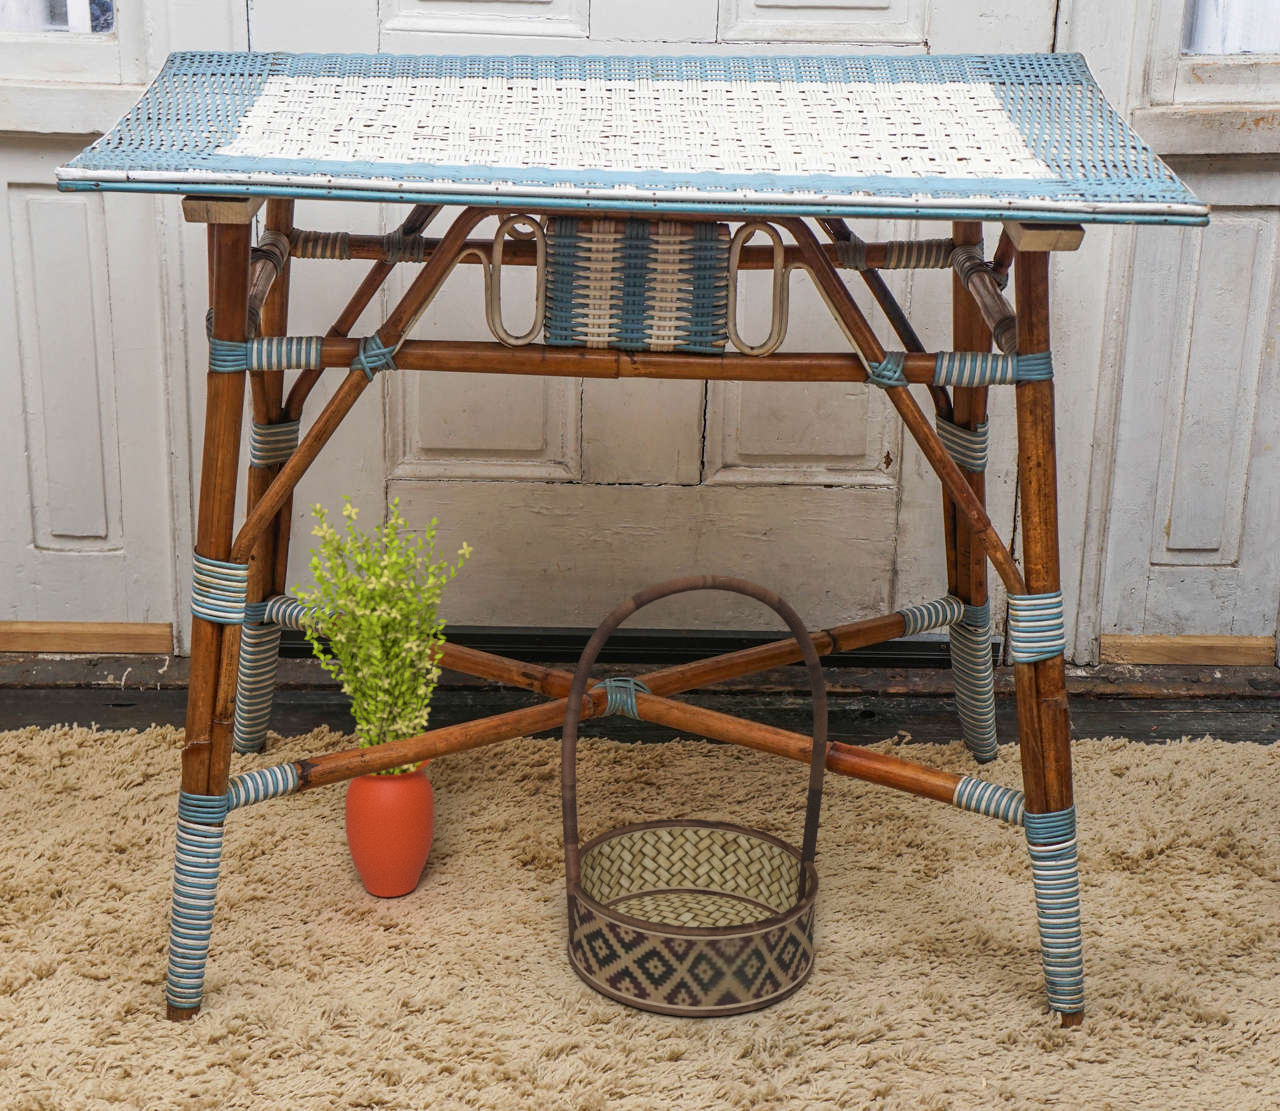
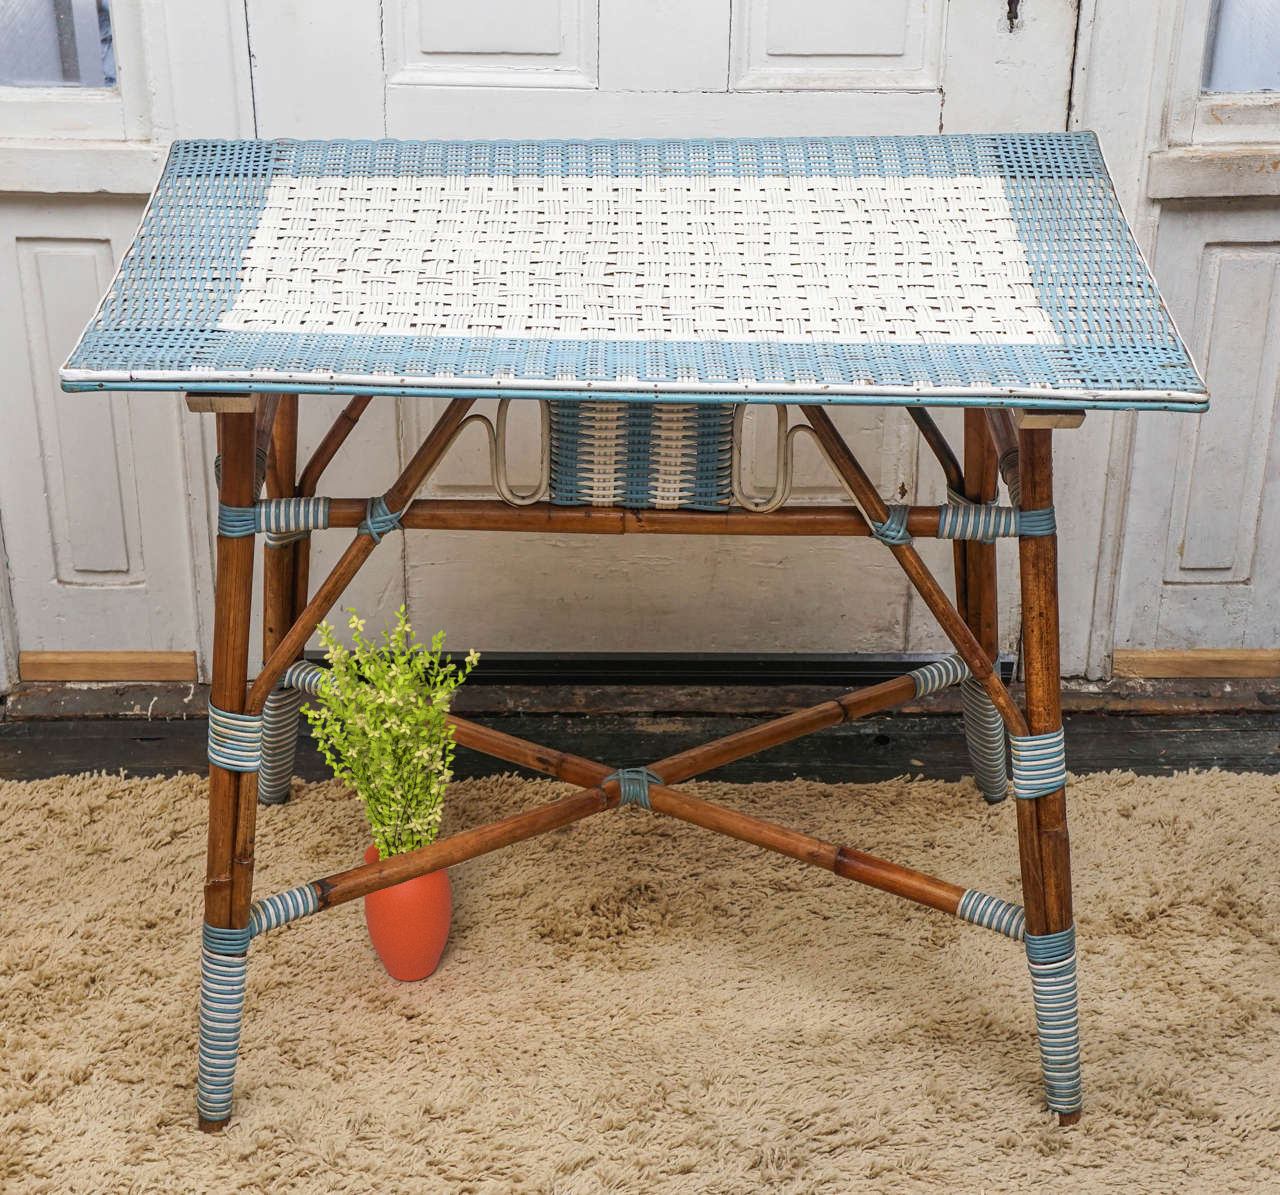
basket: present [561,575,828,1017] -> none [571,697,834,1121]

